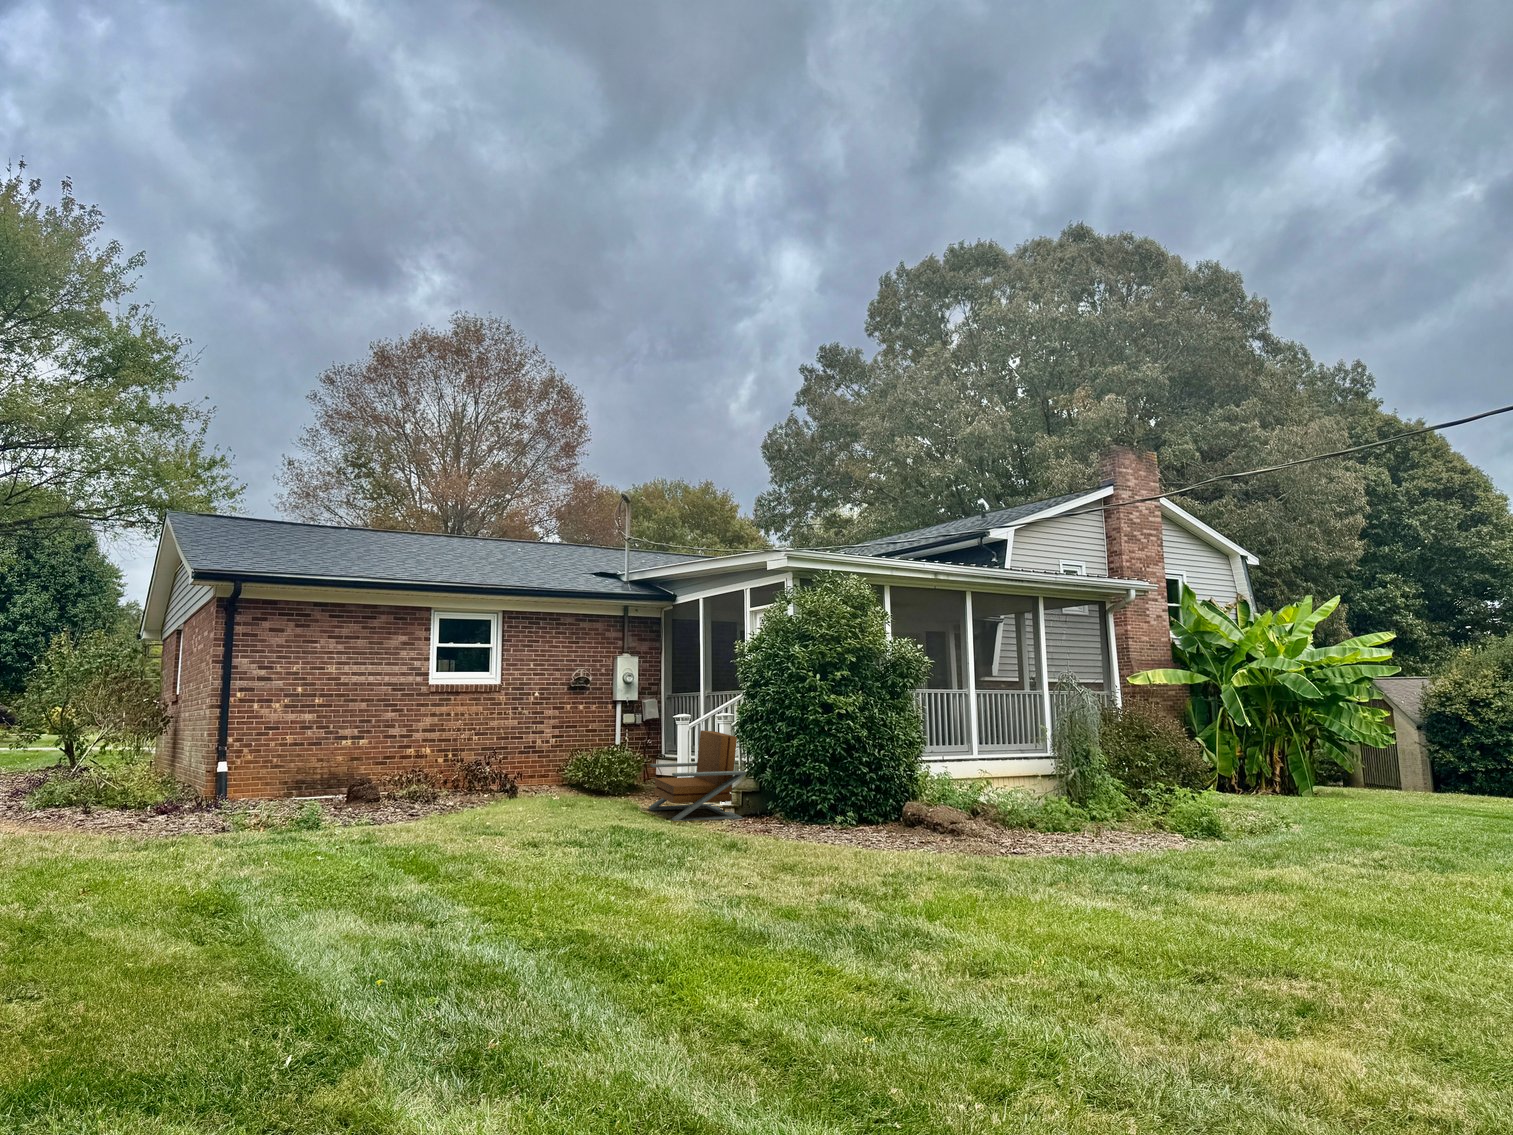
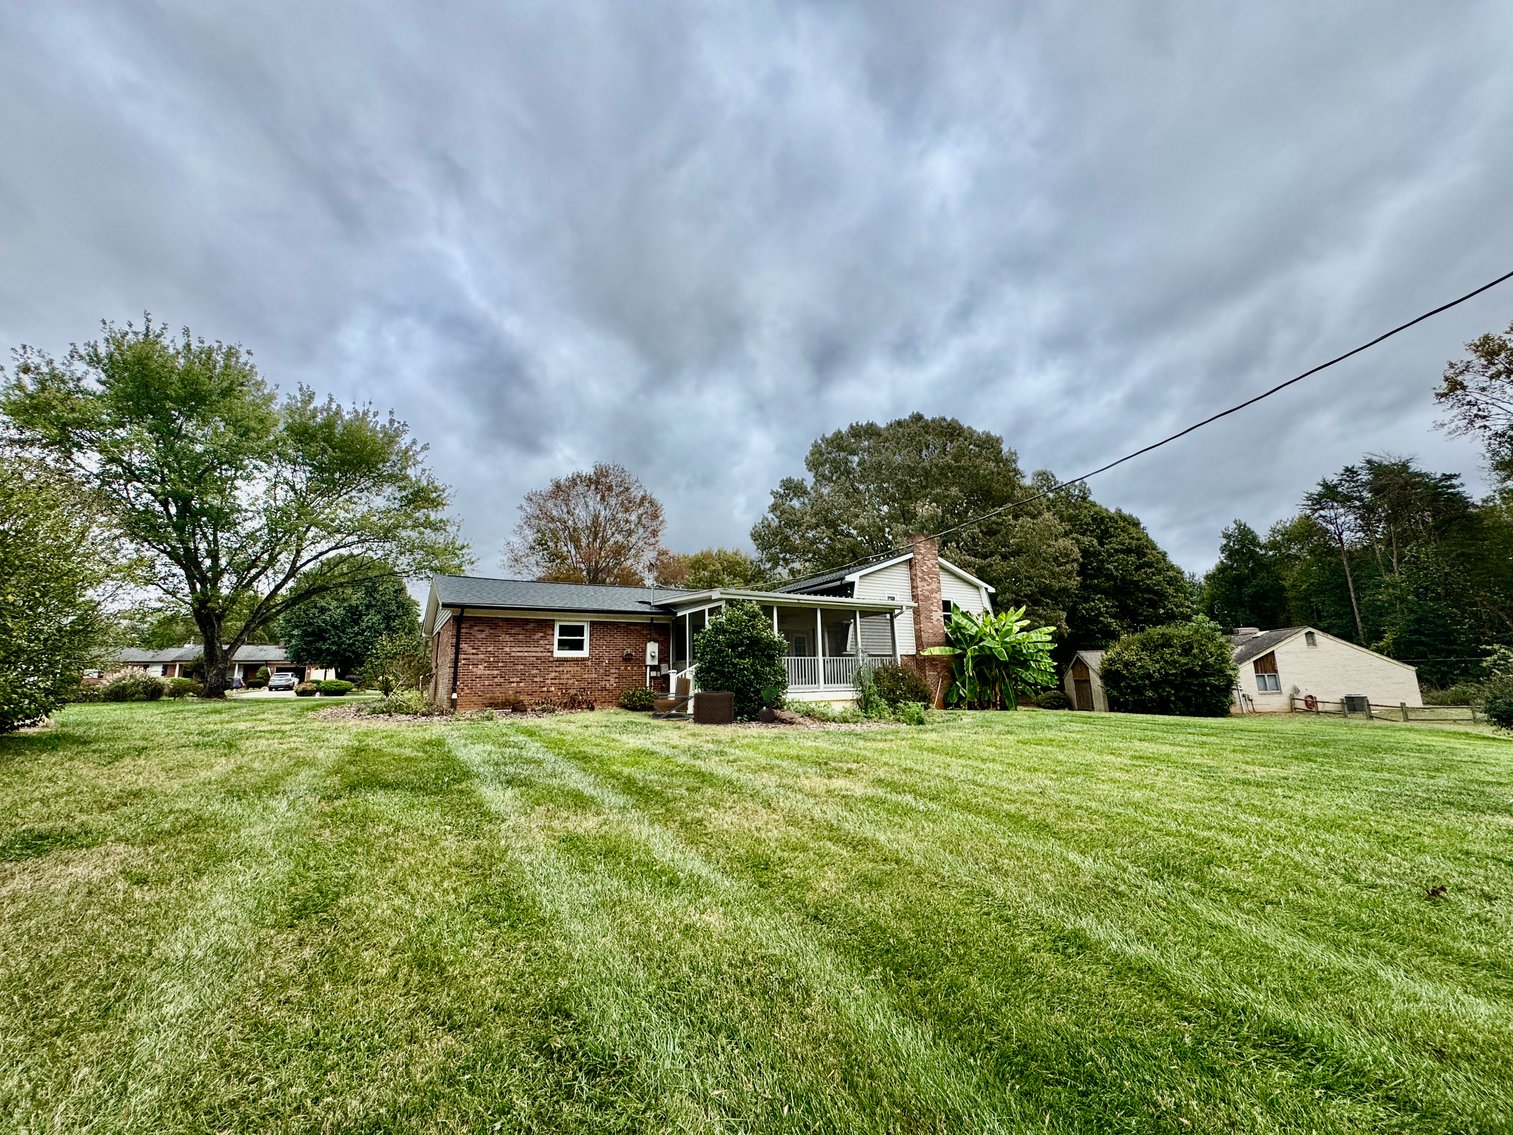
potted tree: none [891,749,938,829] -> present [759,687,778,722]
wooden crate: none [757,763,840,837] -> present [694,691,734,724]

